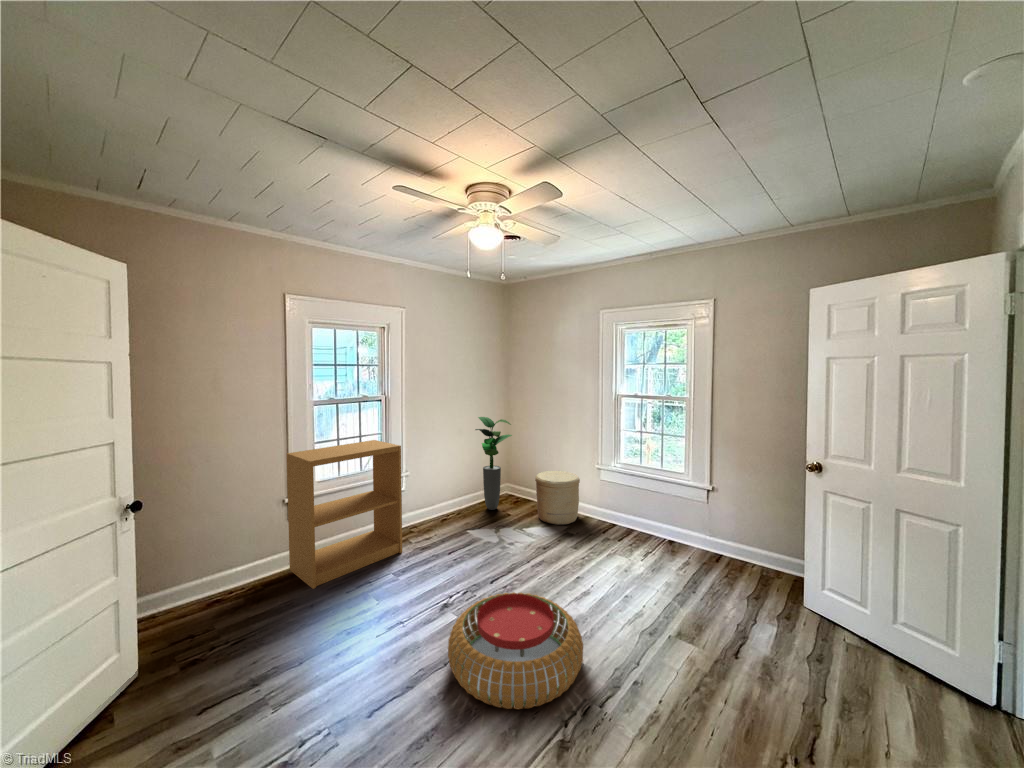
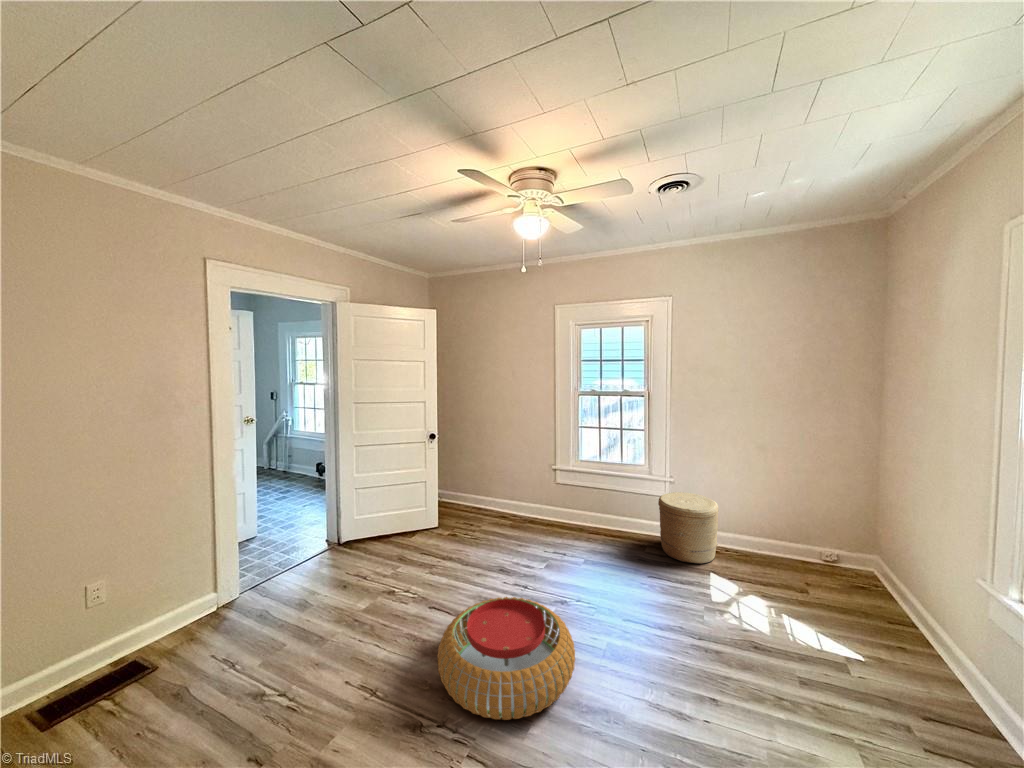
potted plant: present [475,417,512,510] -> none [763,434,835,575]
bookshelf: present [287,440,402,589] -> none [537,431,628,551]
woven basket: present [535,471,580,525] -> present [658,492,719,564]

